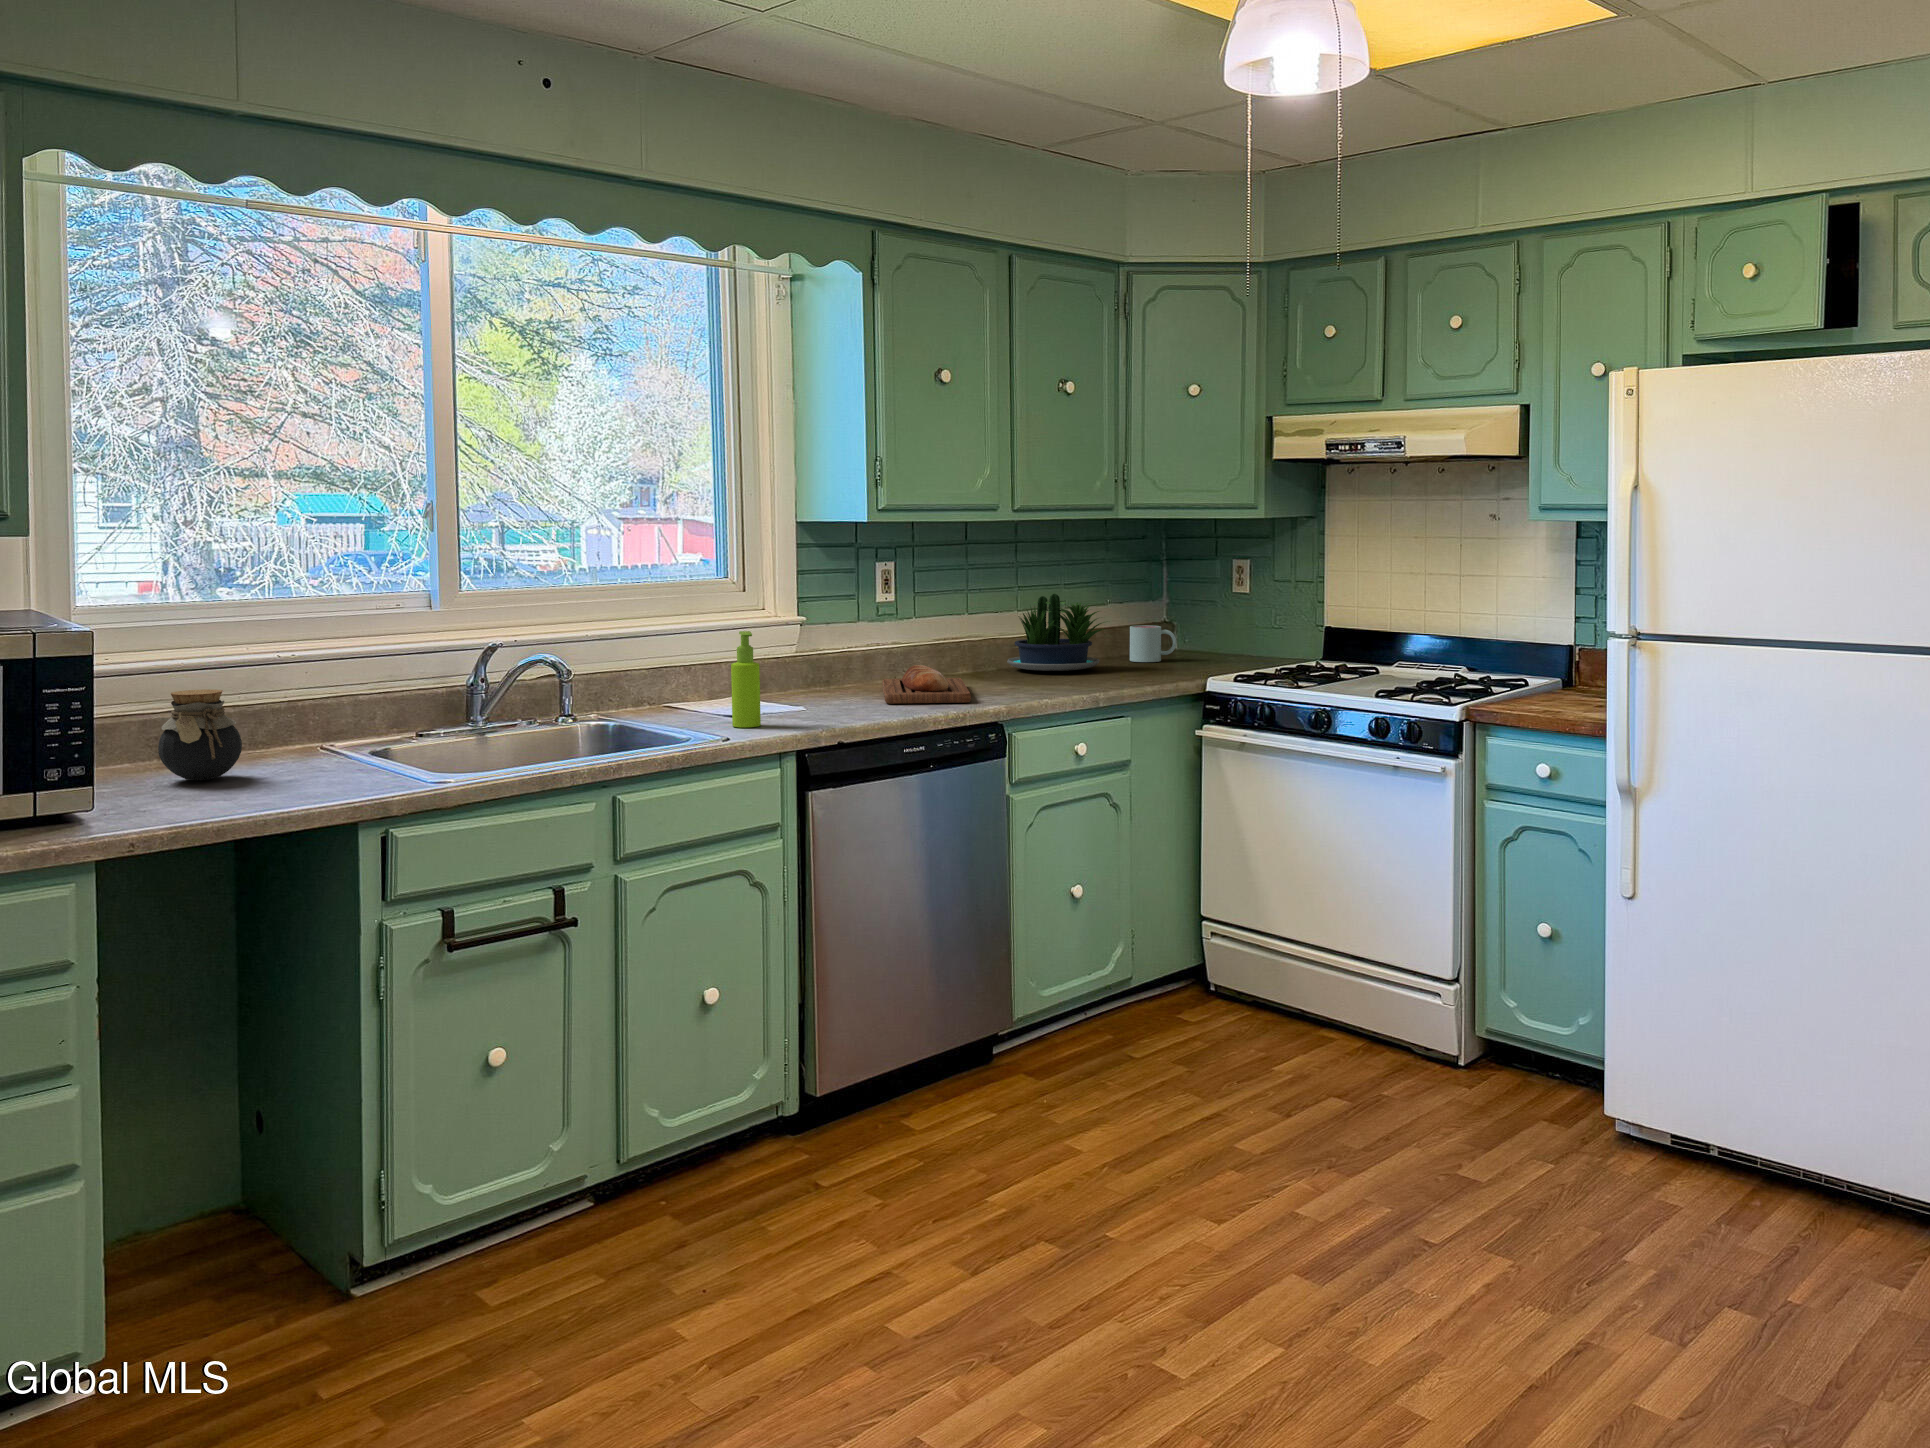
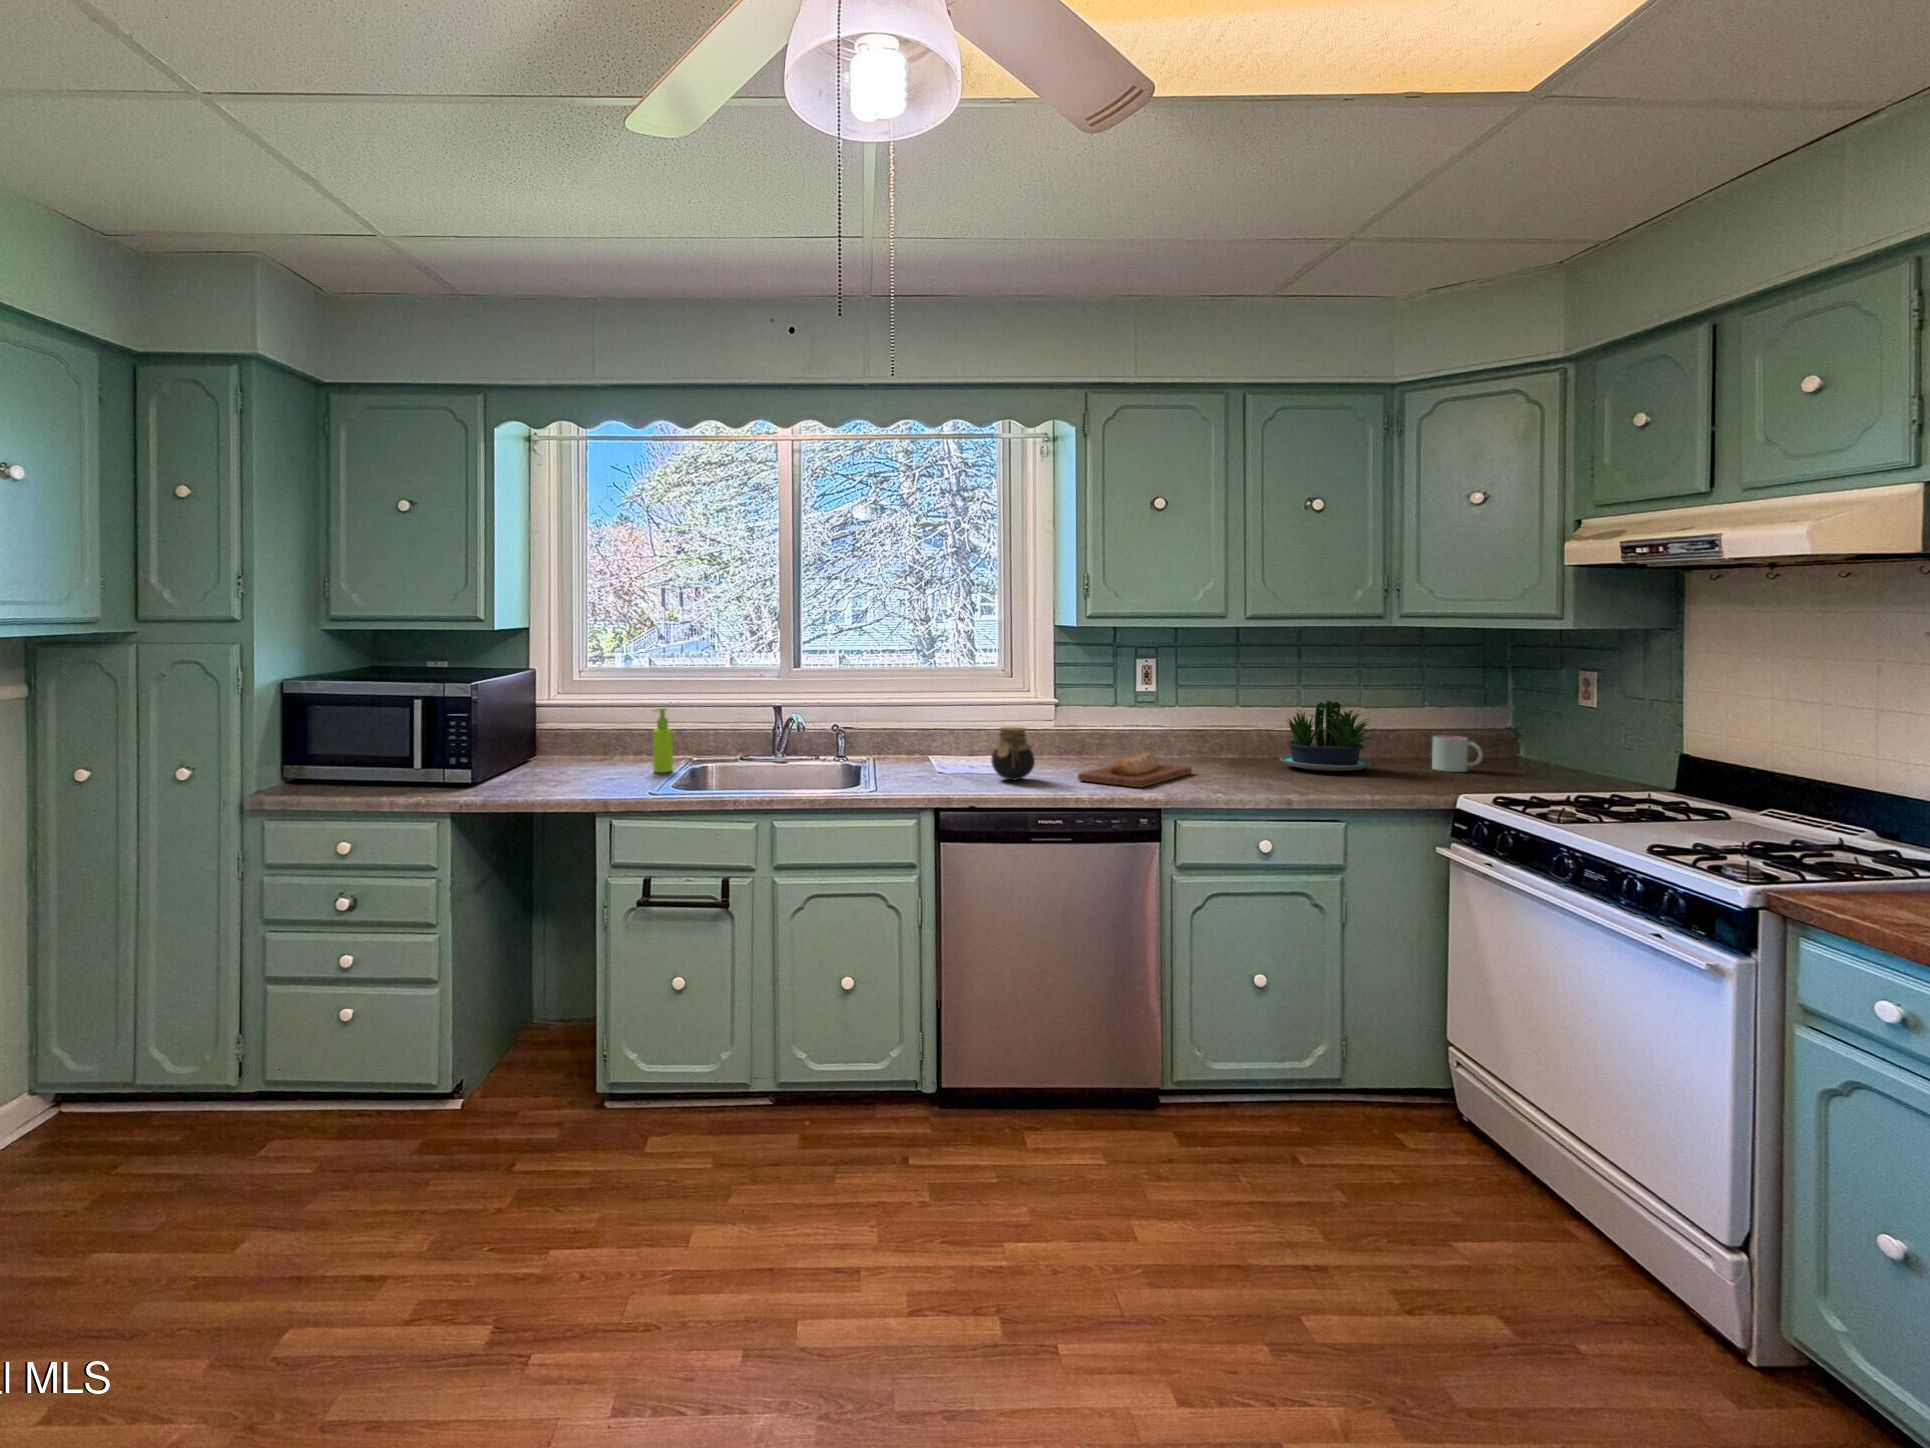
soap dispenser: present [731,631,761,727] -> present [652,708,673,773]
jar: present [158,689,242,781] -> present [991,727,1035,780]

